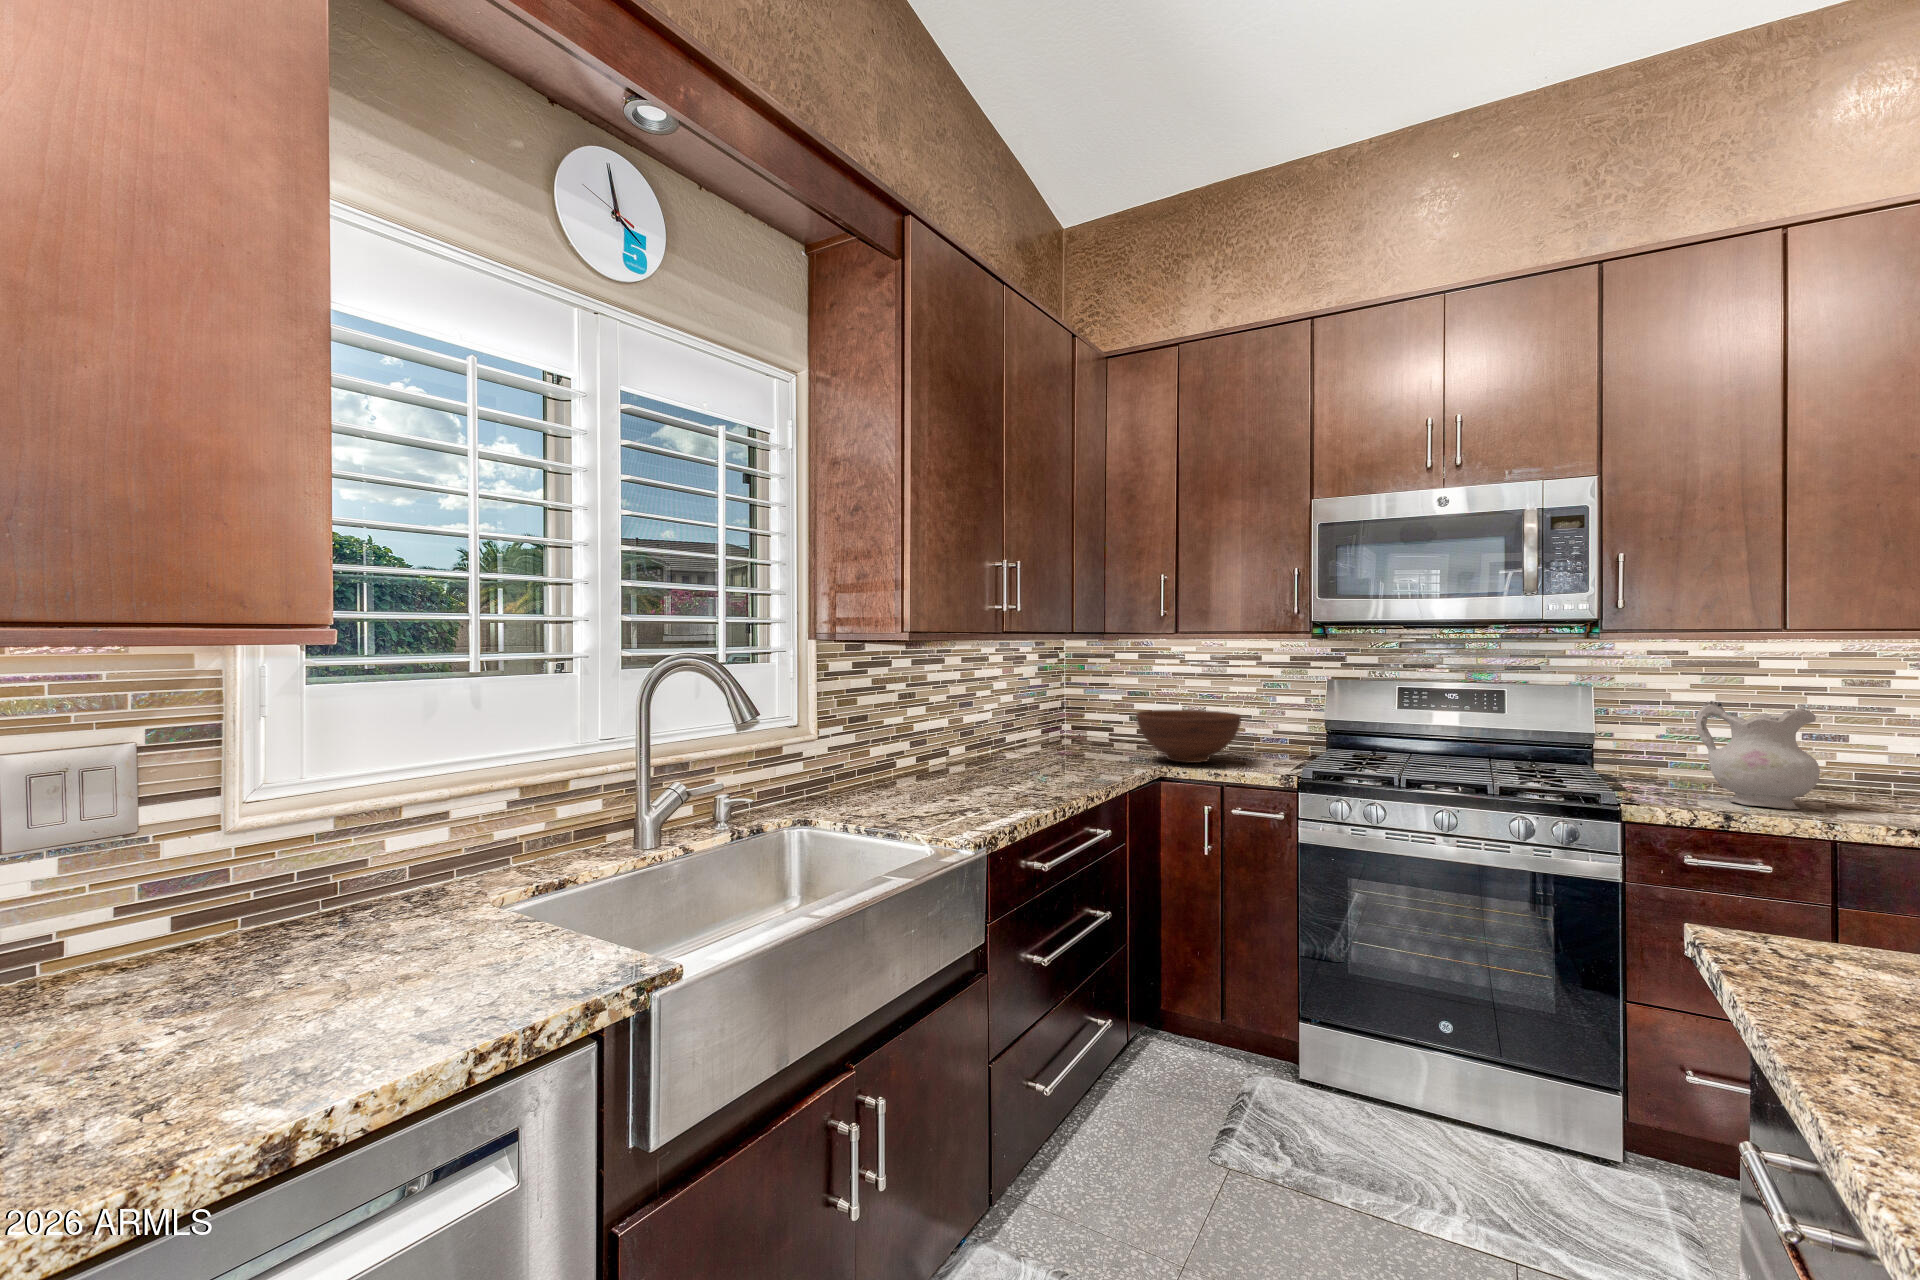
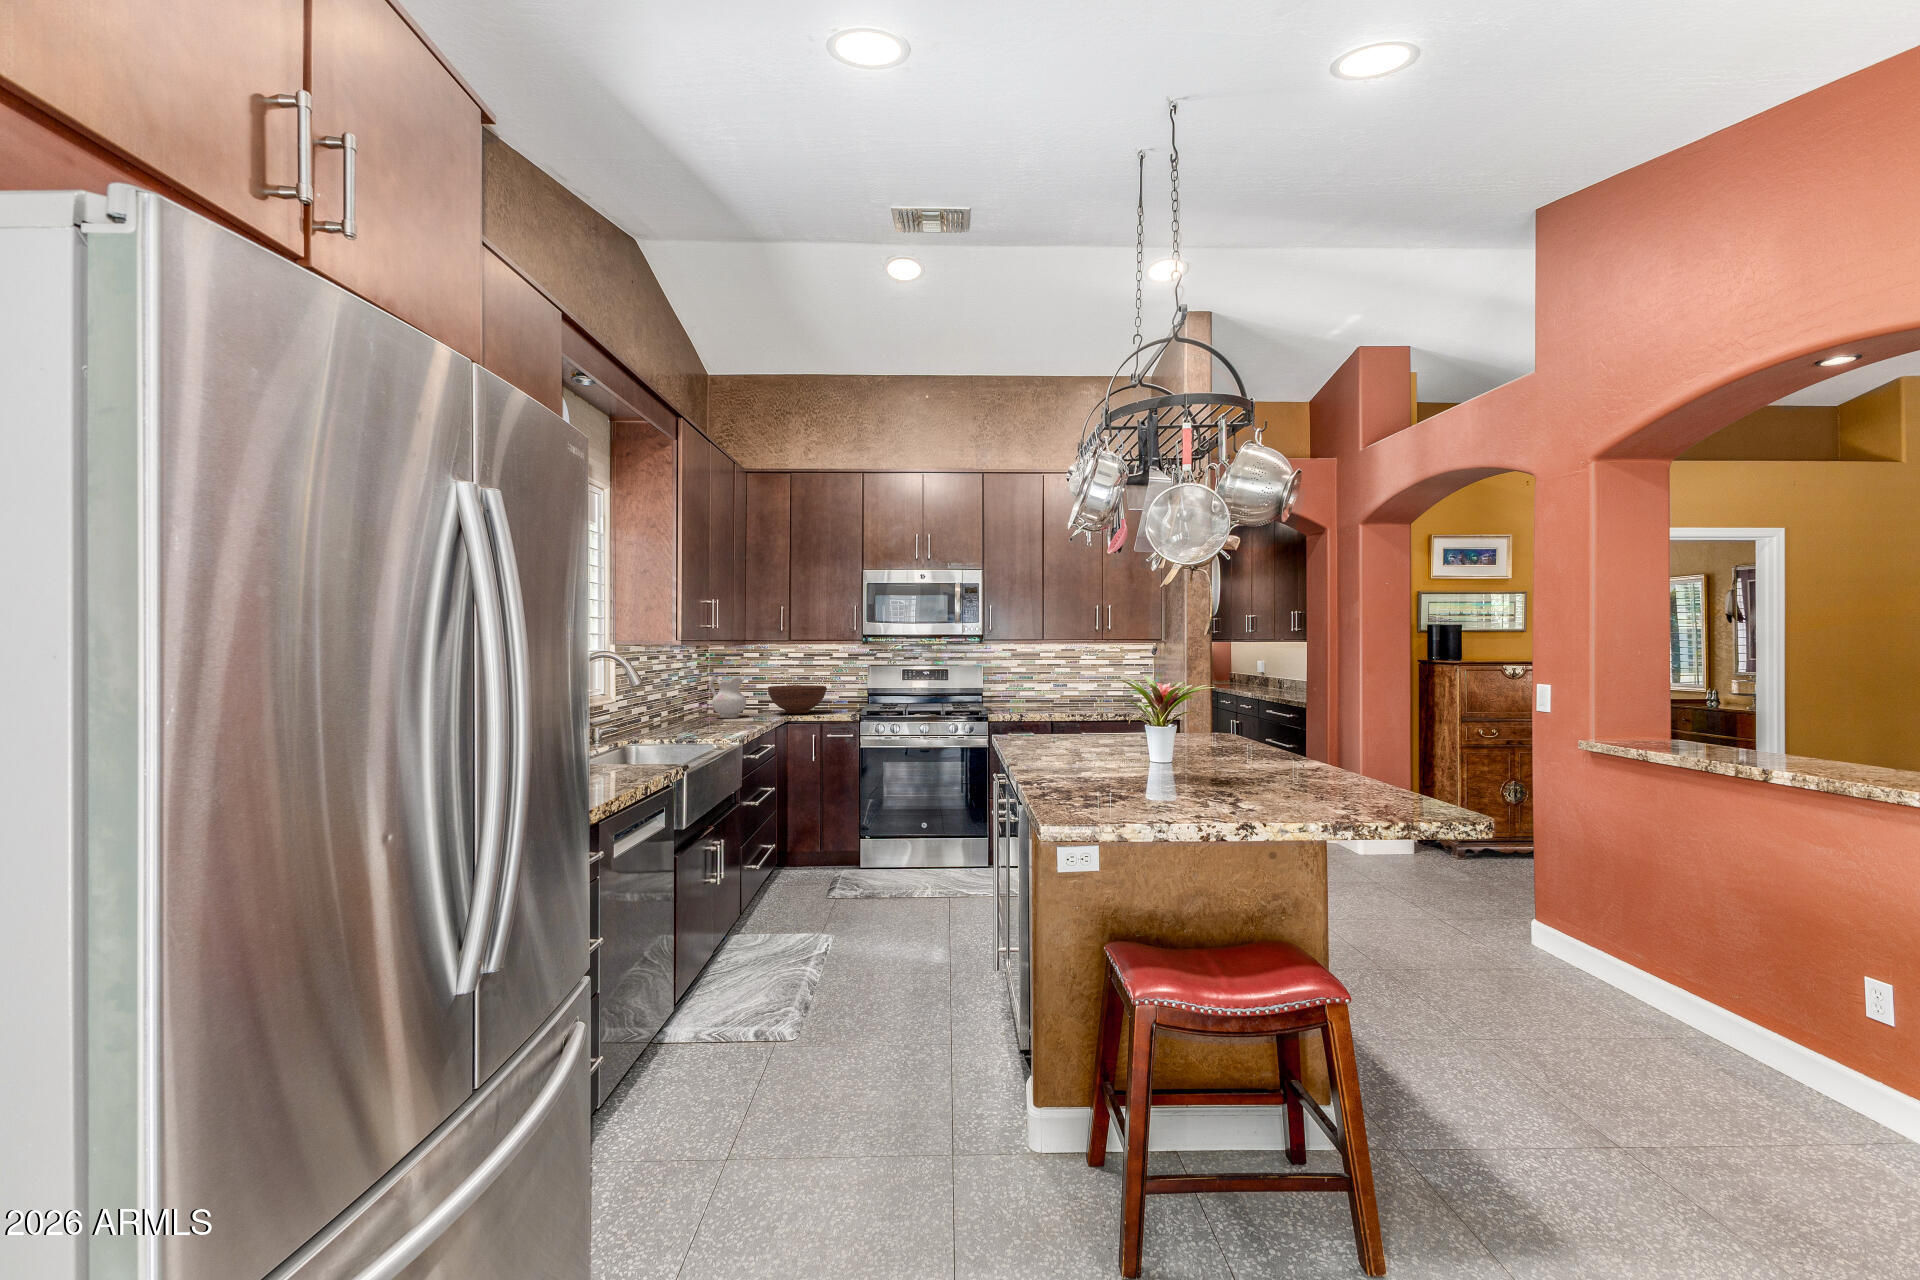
ceramic pitcher: present [1696,701,1820,809] -> present [710,675,746,718]

